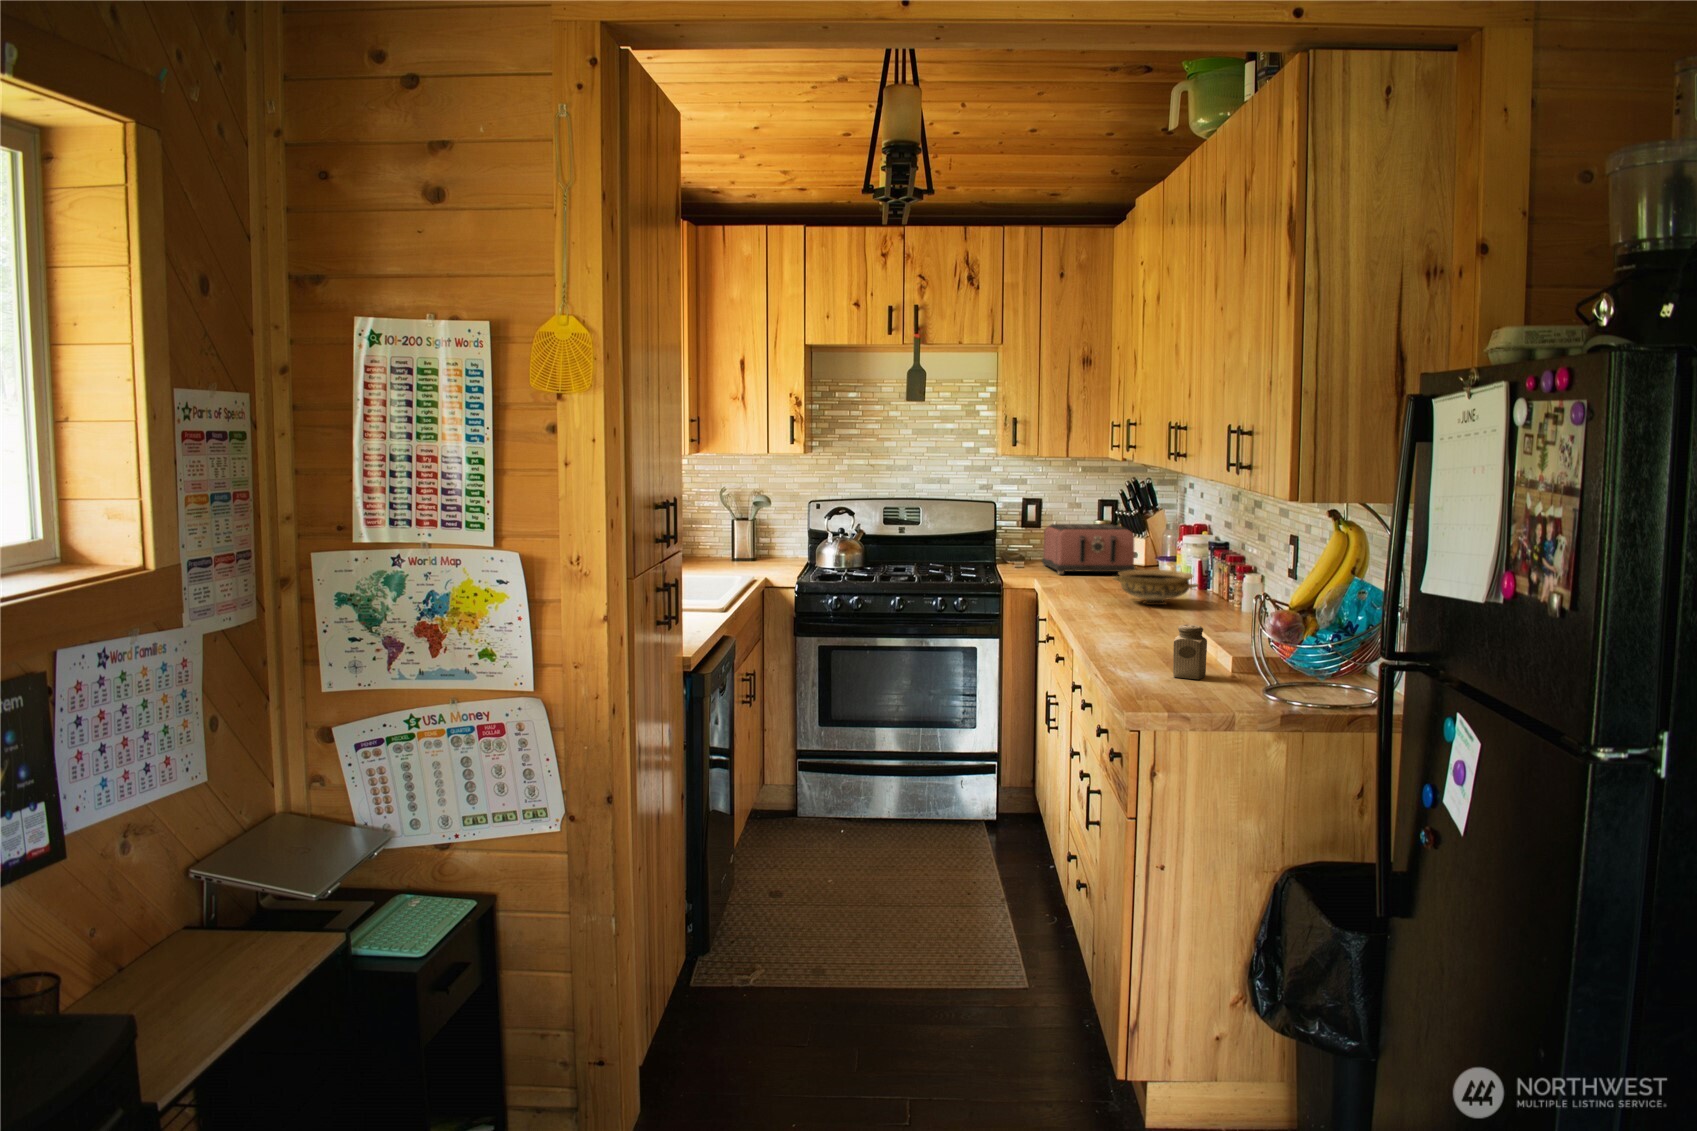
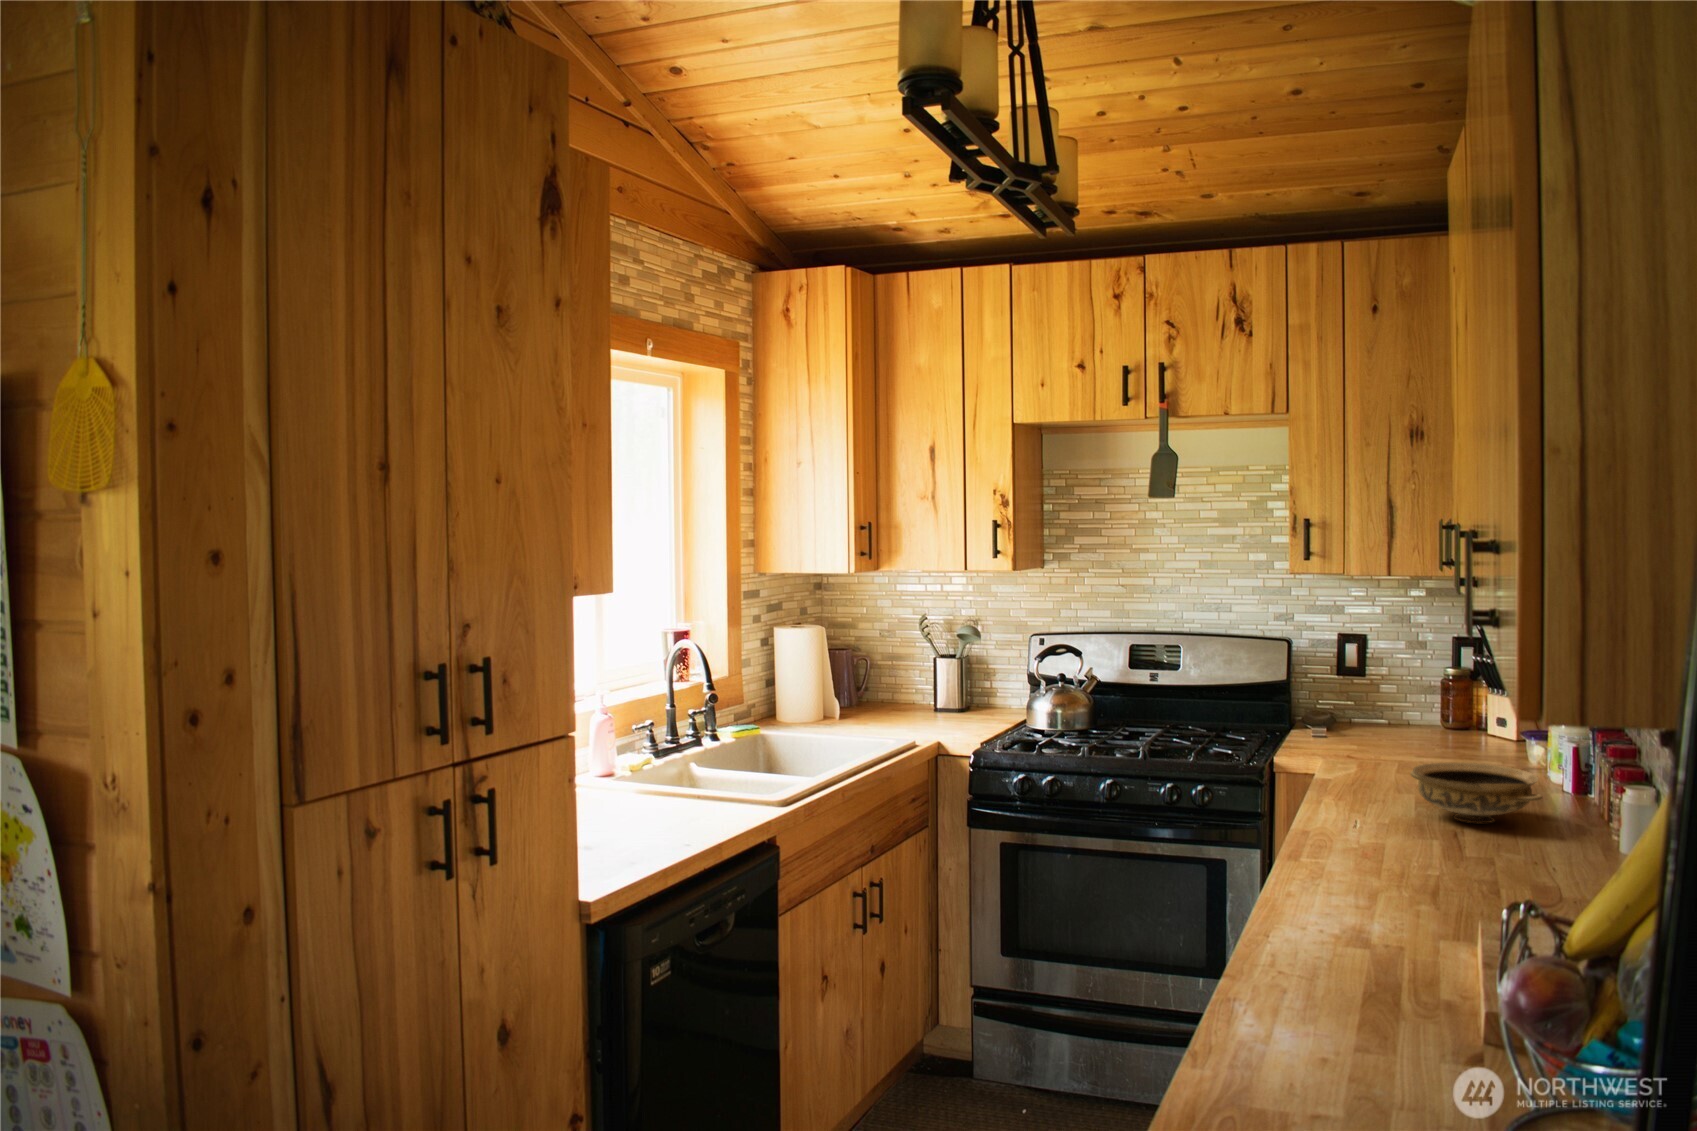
toaster: present [1042,524,1136,574] -> none [1361,674,1495,759]
salt shaker: present [1173,625,1207,679] -> none [1357,895,1420,992]

